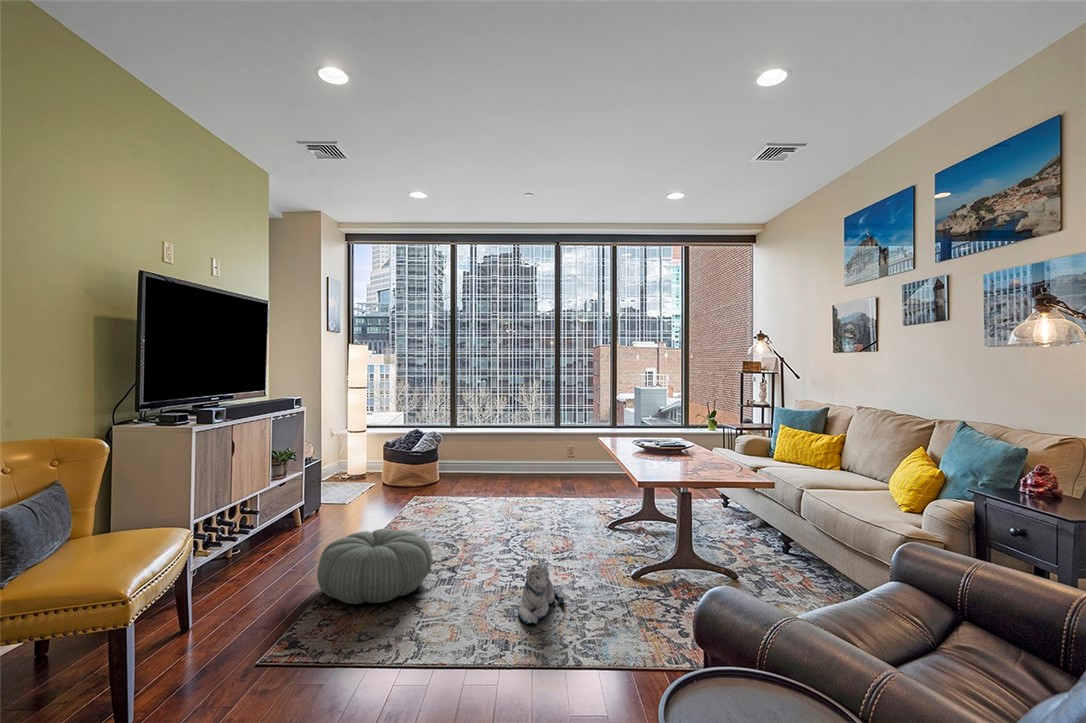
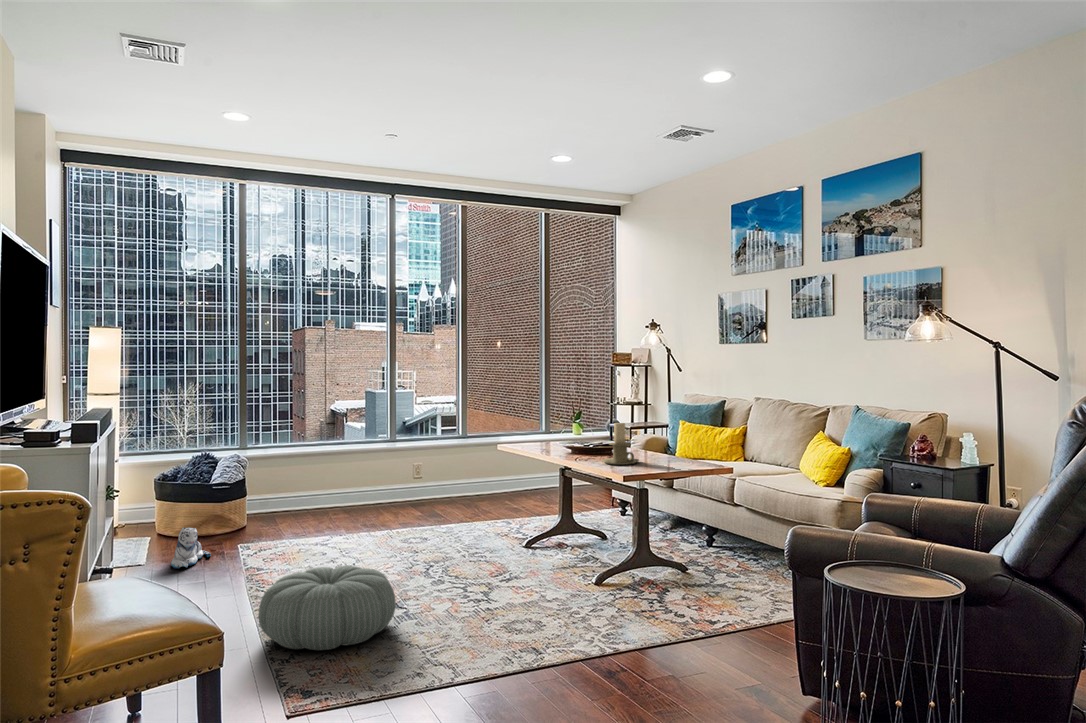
candle holder: none [668,424,706,465] -> present [602,423,639,465]
plush toy: present [518,565,564,624] -> present [171,528,211,569]

